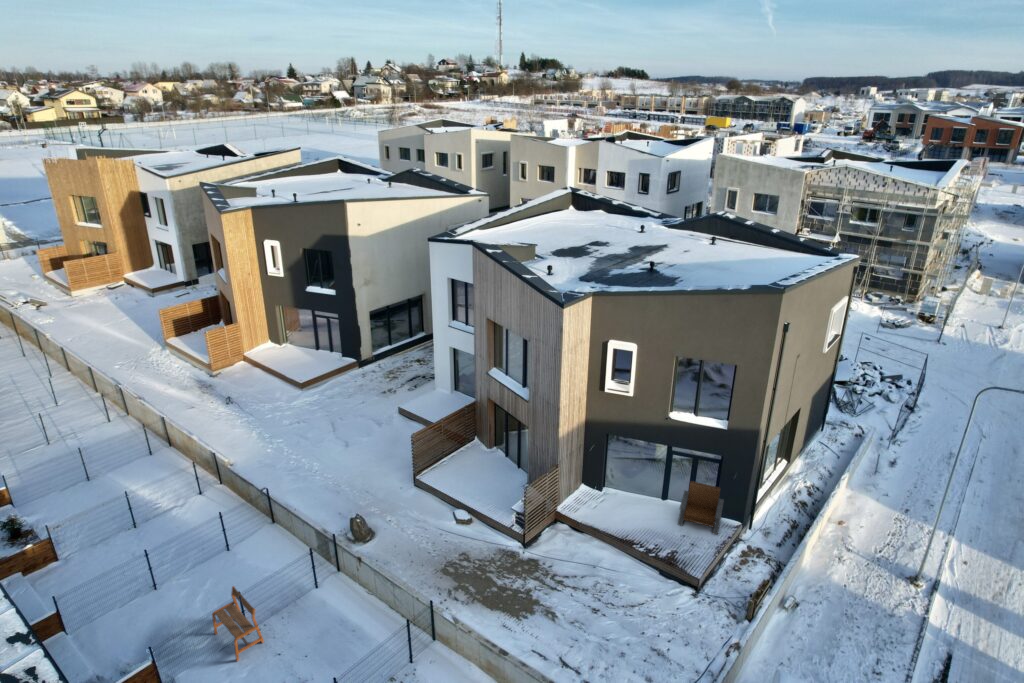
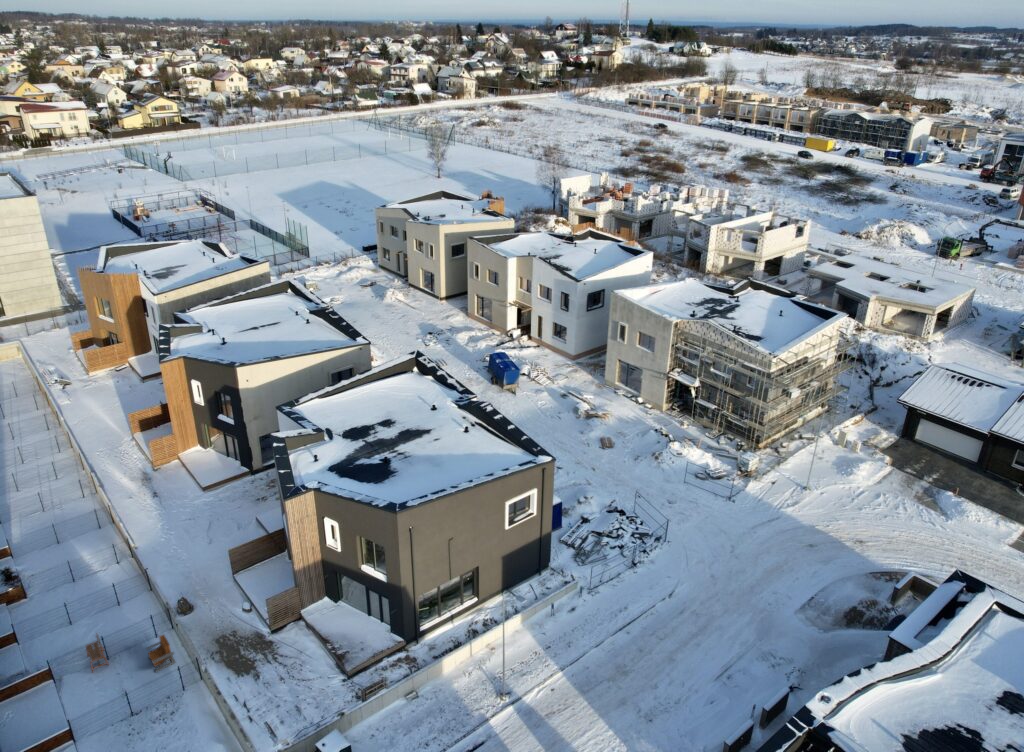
lounge chair: present [678,481,724,535] -> present [146,635,176,672]

